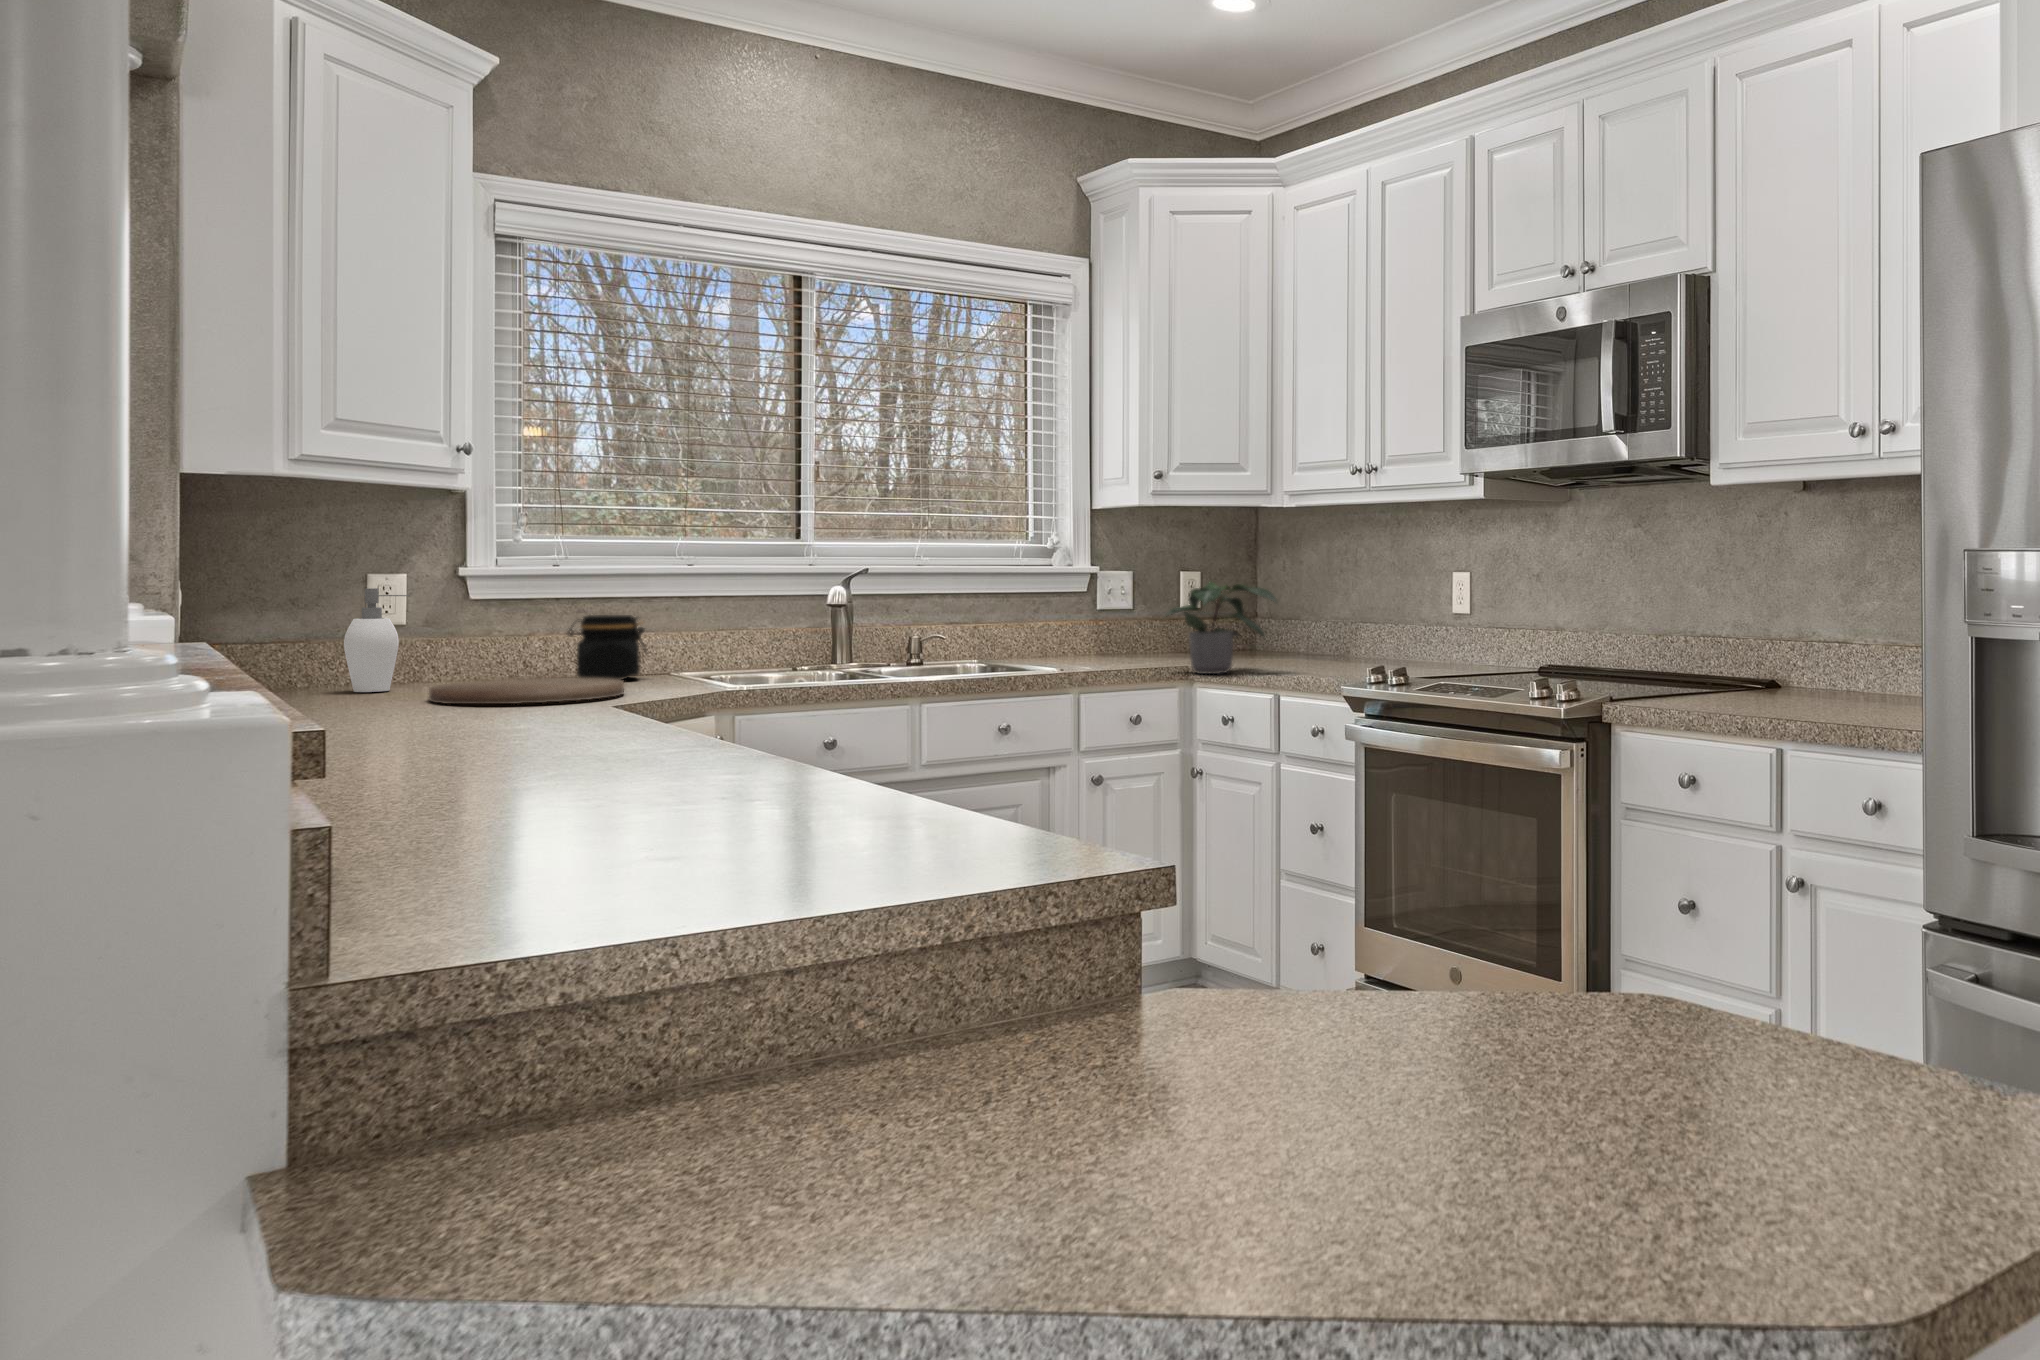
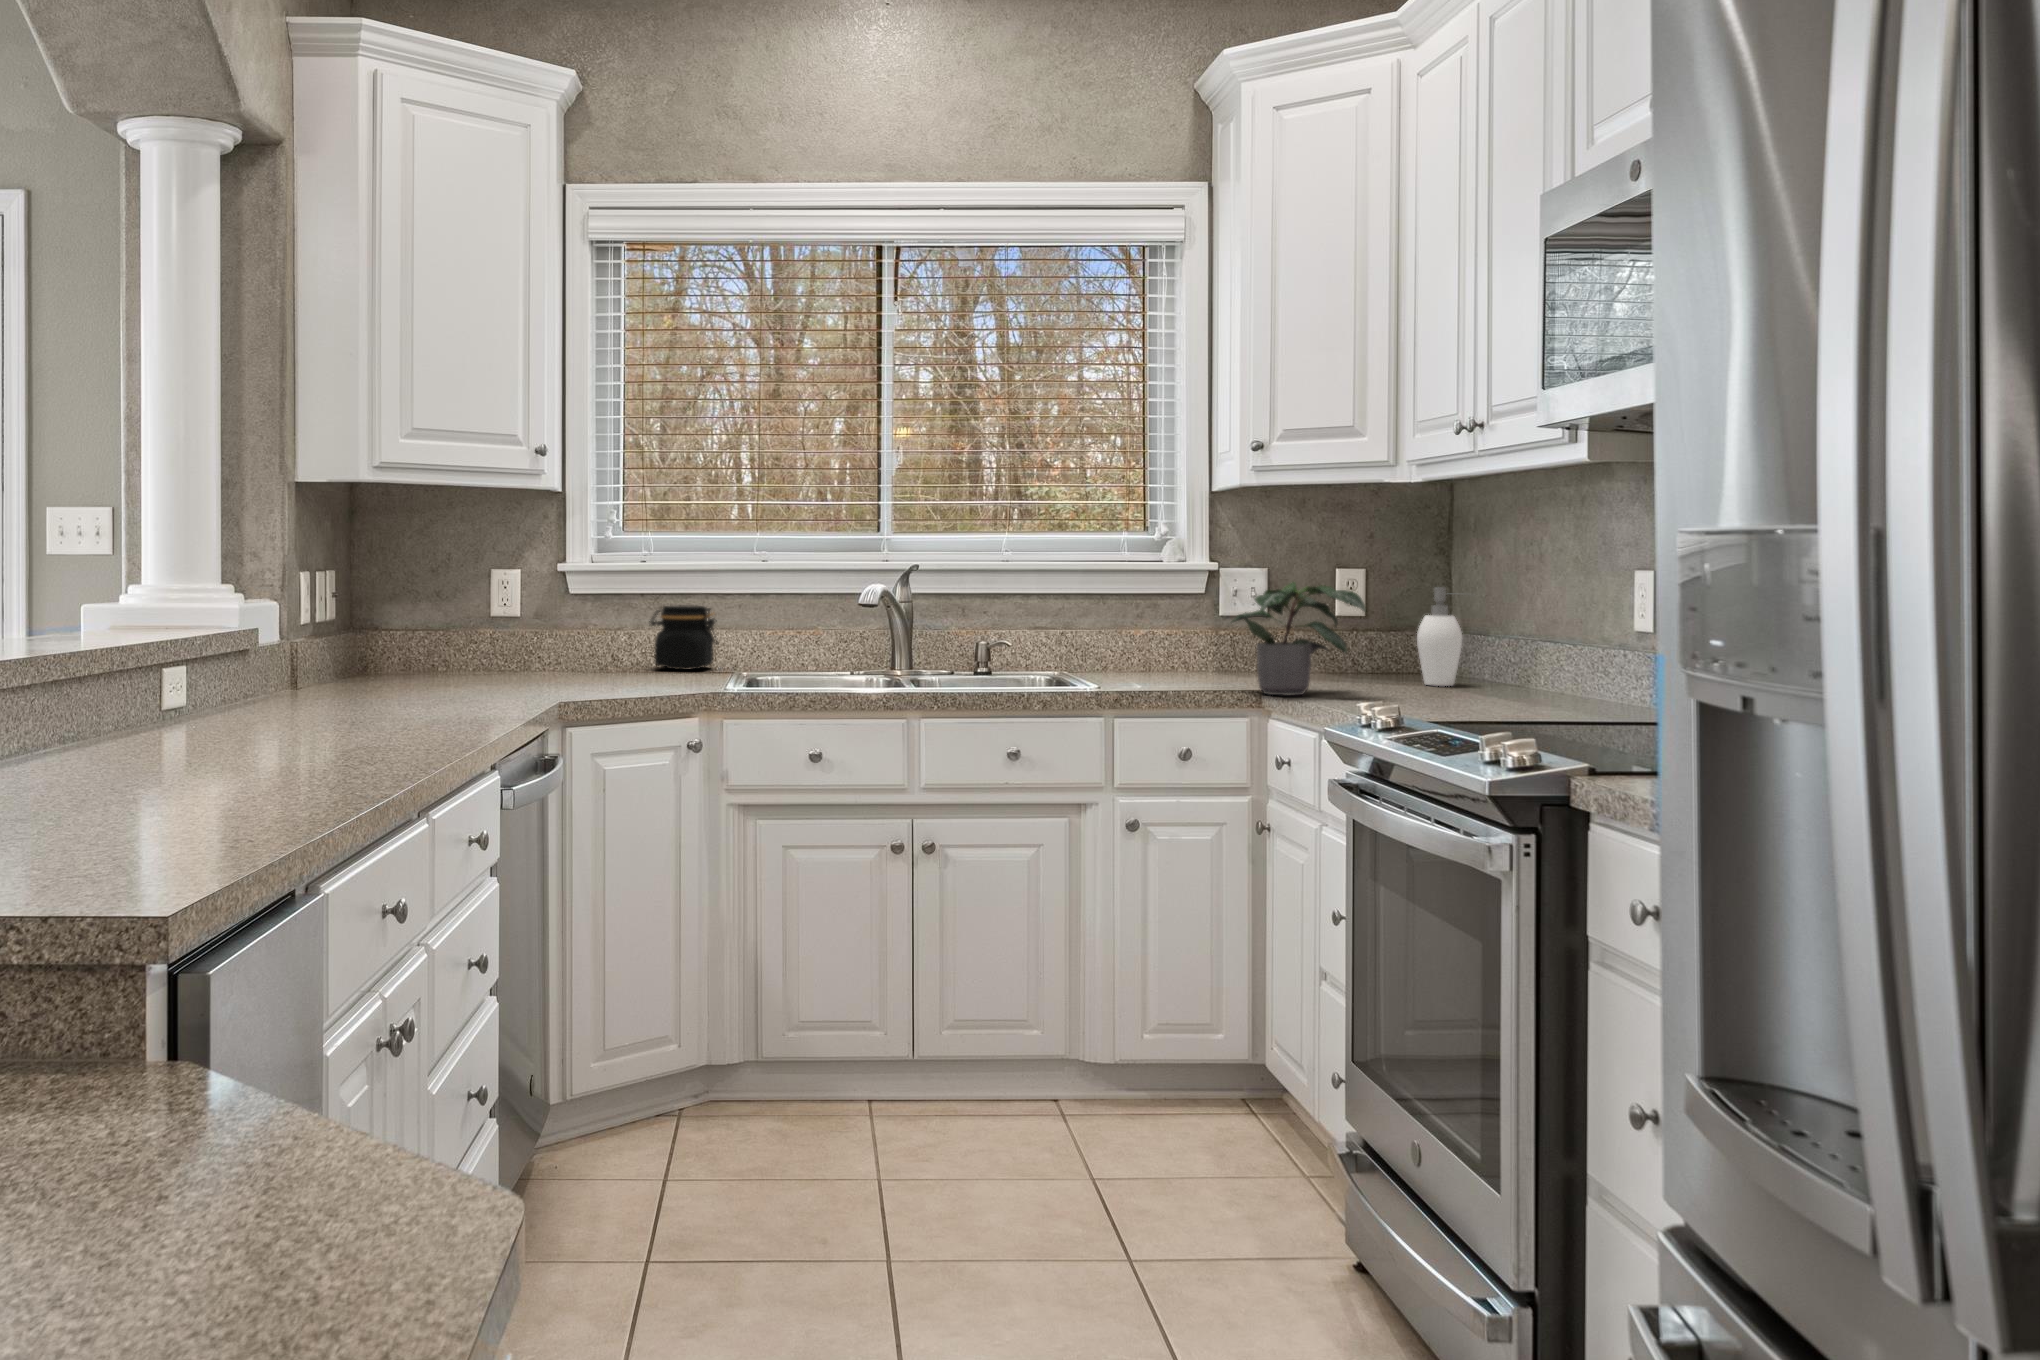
soap dispenser: present [344,588,410,692] -> present [1417,587,1462,686]
cutting board: present [429,678,624,704] -> none [501,665,659,689]

